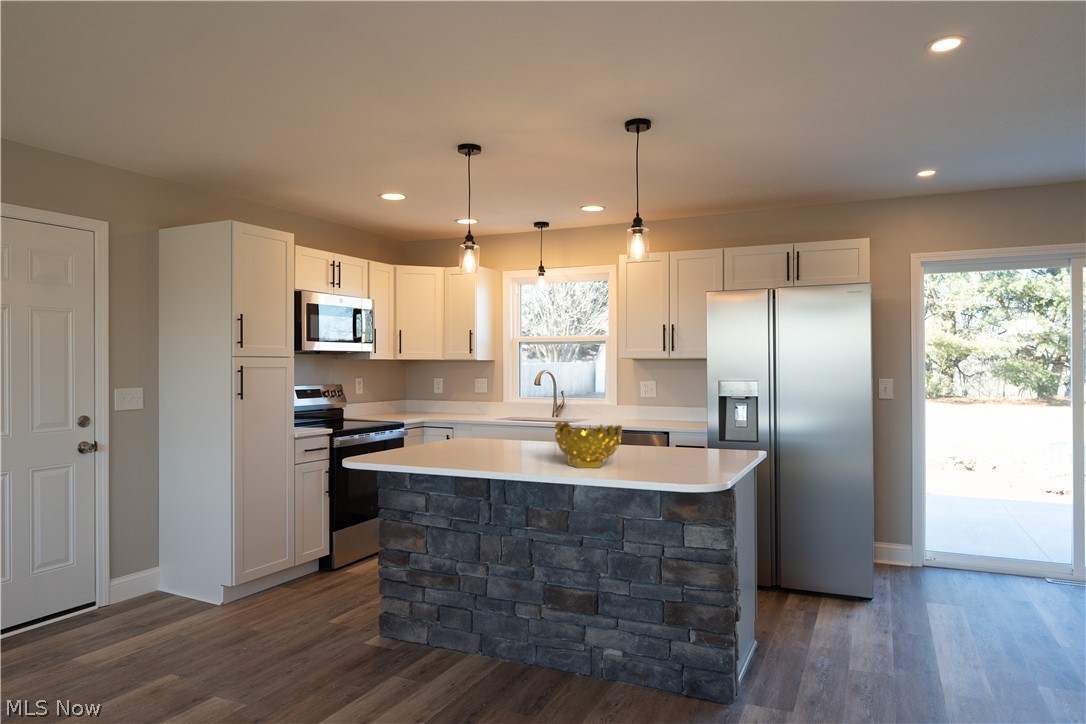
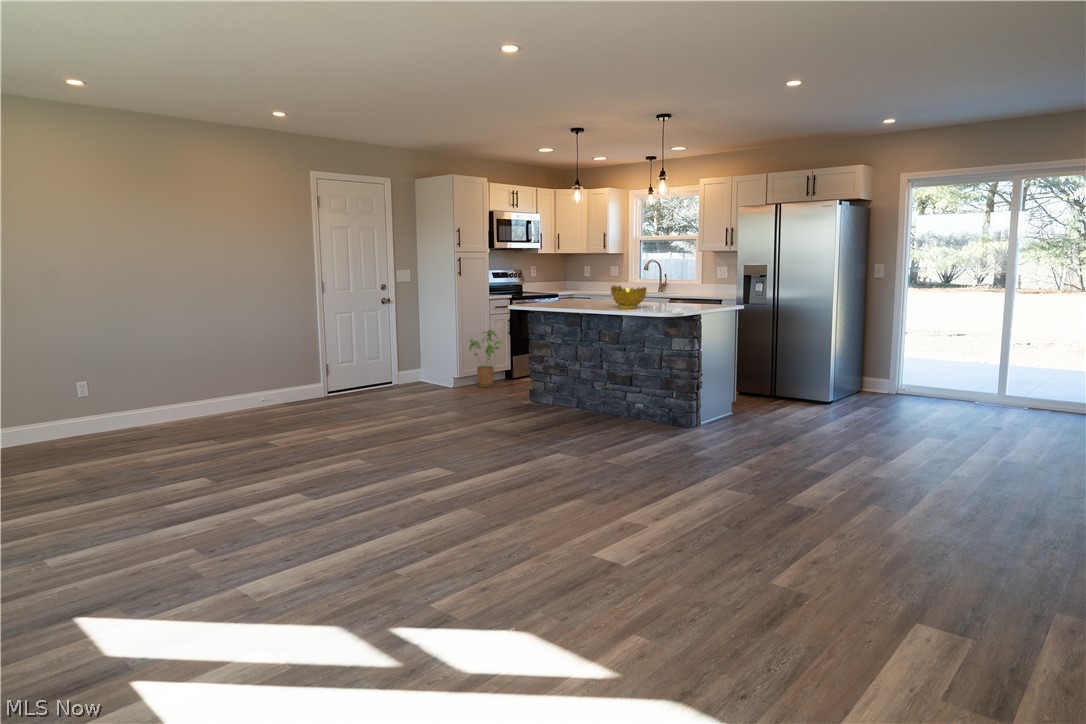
house plant: none [255,494,325,601] -> present [469,330,502,387]

